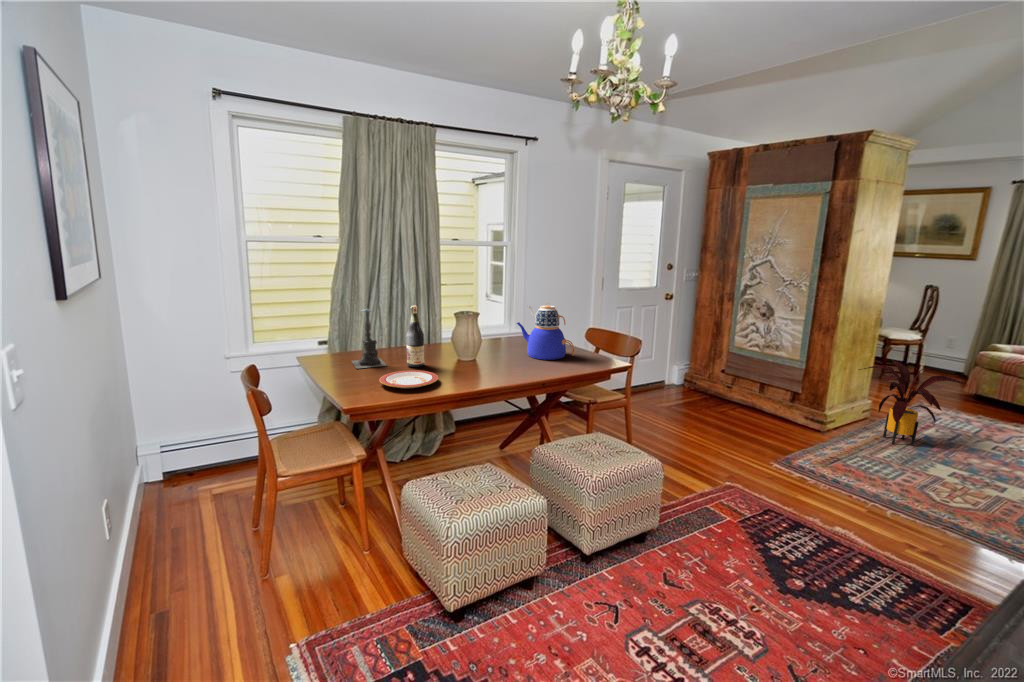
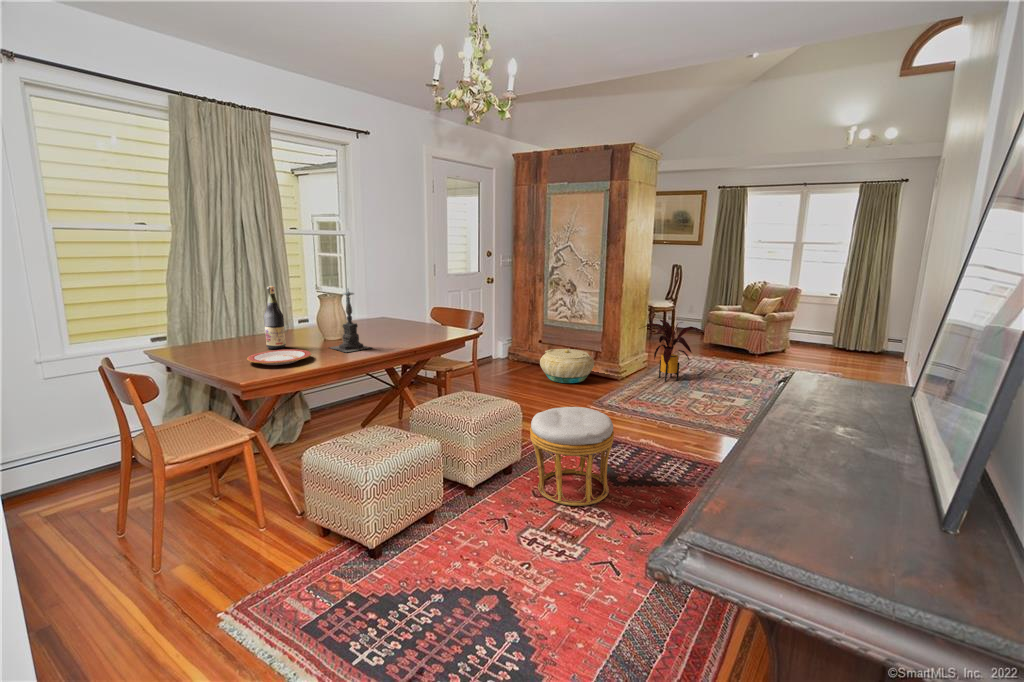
teapot: present [517,305,575,360] -> none [372,281,430,334]
candle holder: present [352,308,386,368] -> present [330,289,371,352]
basket: none [715,383,787,428] -> present [540,349,594,383]
ottoman: none [668,475,783,614] -> present [530,407,614,506]

